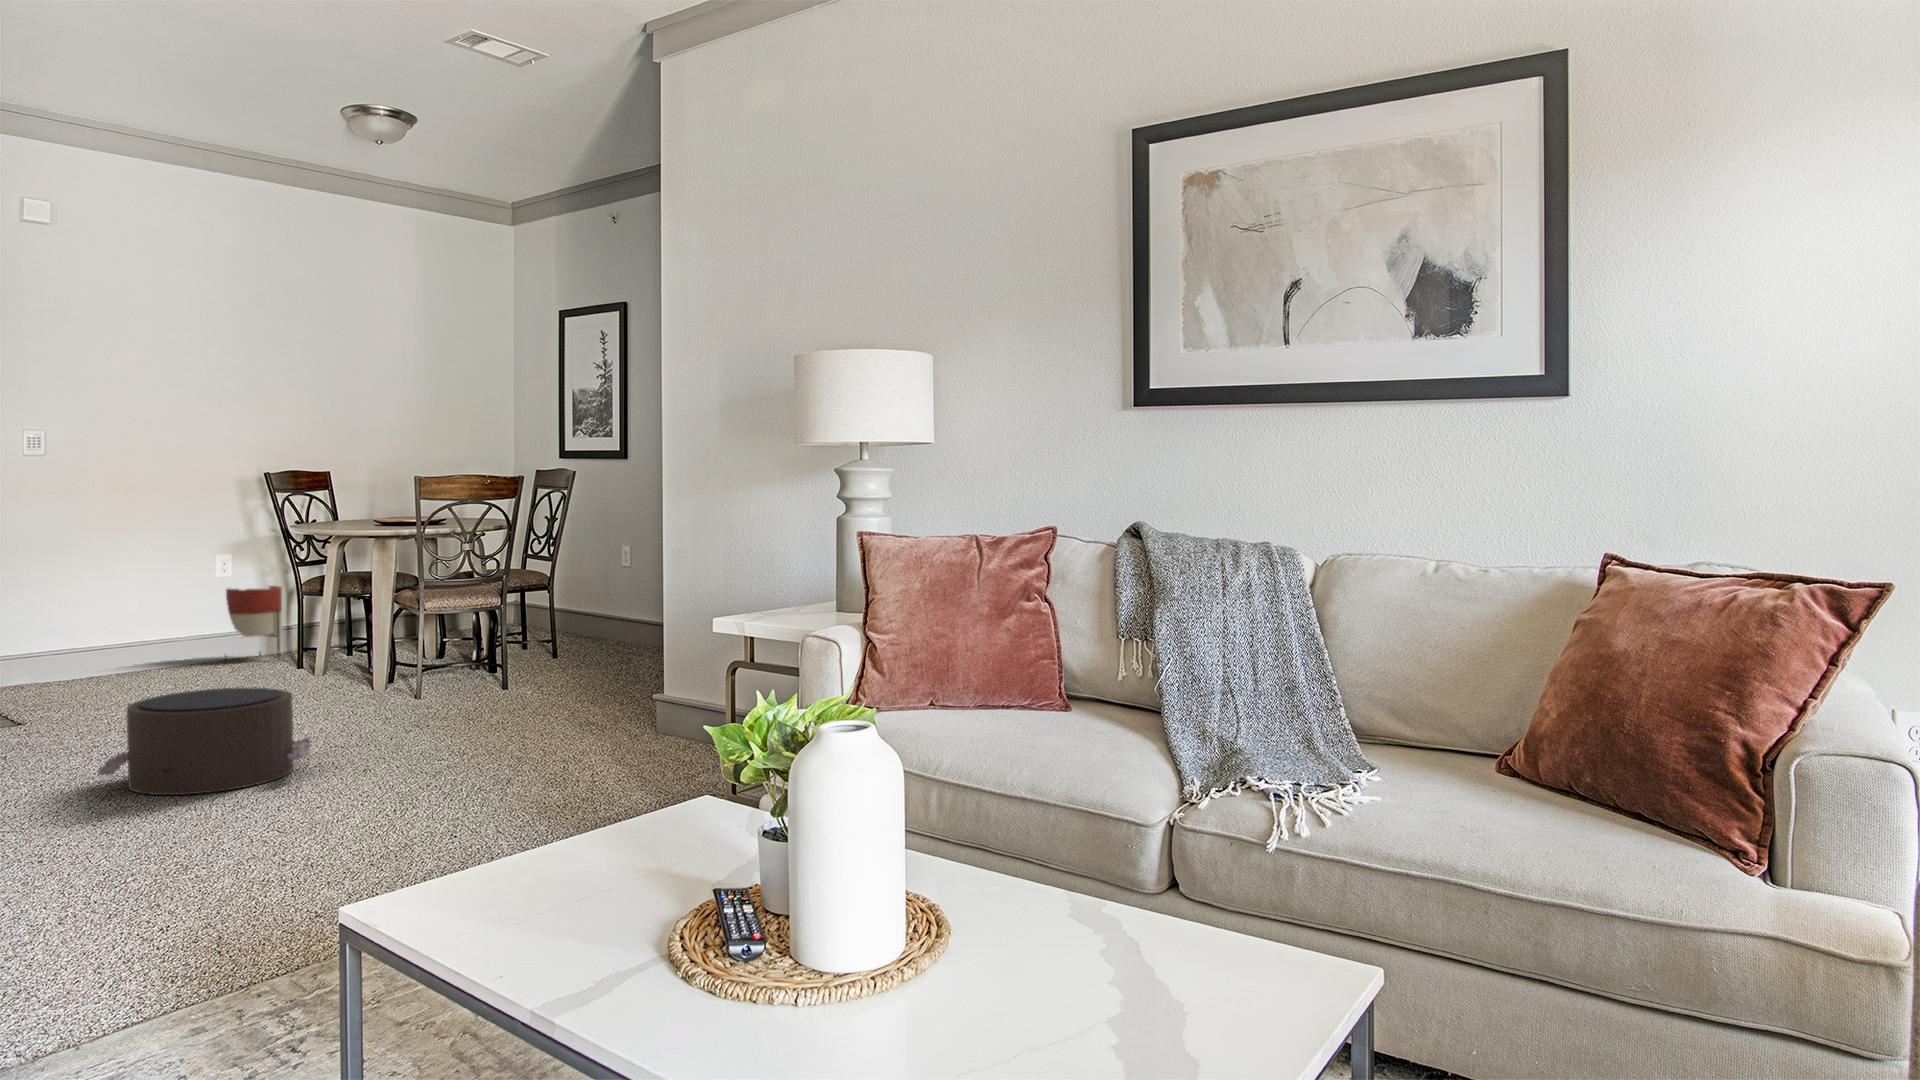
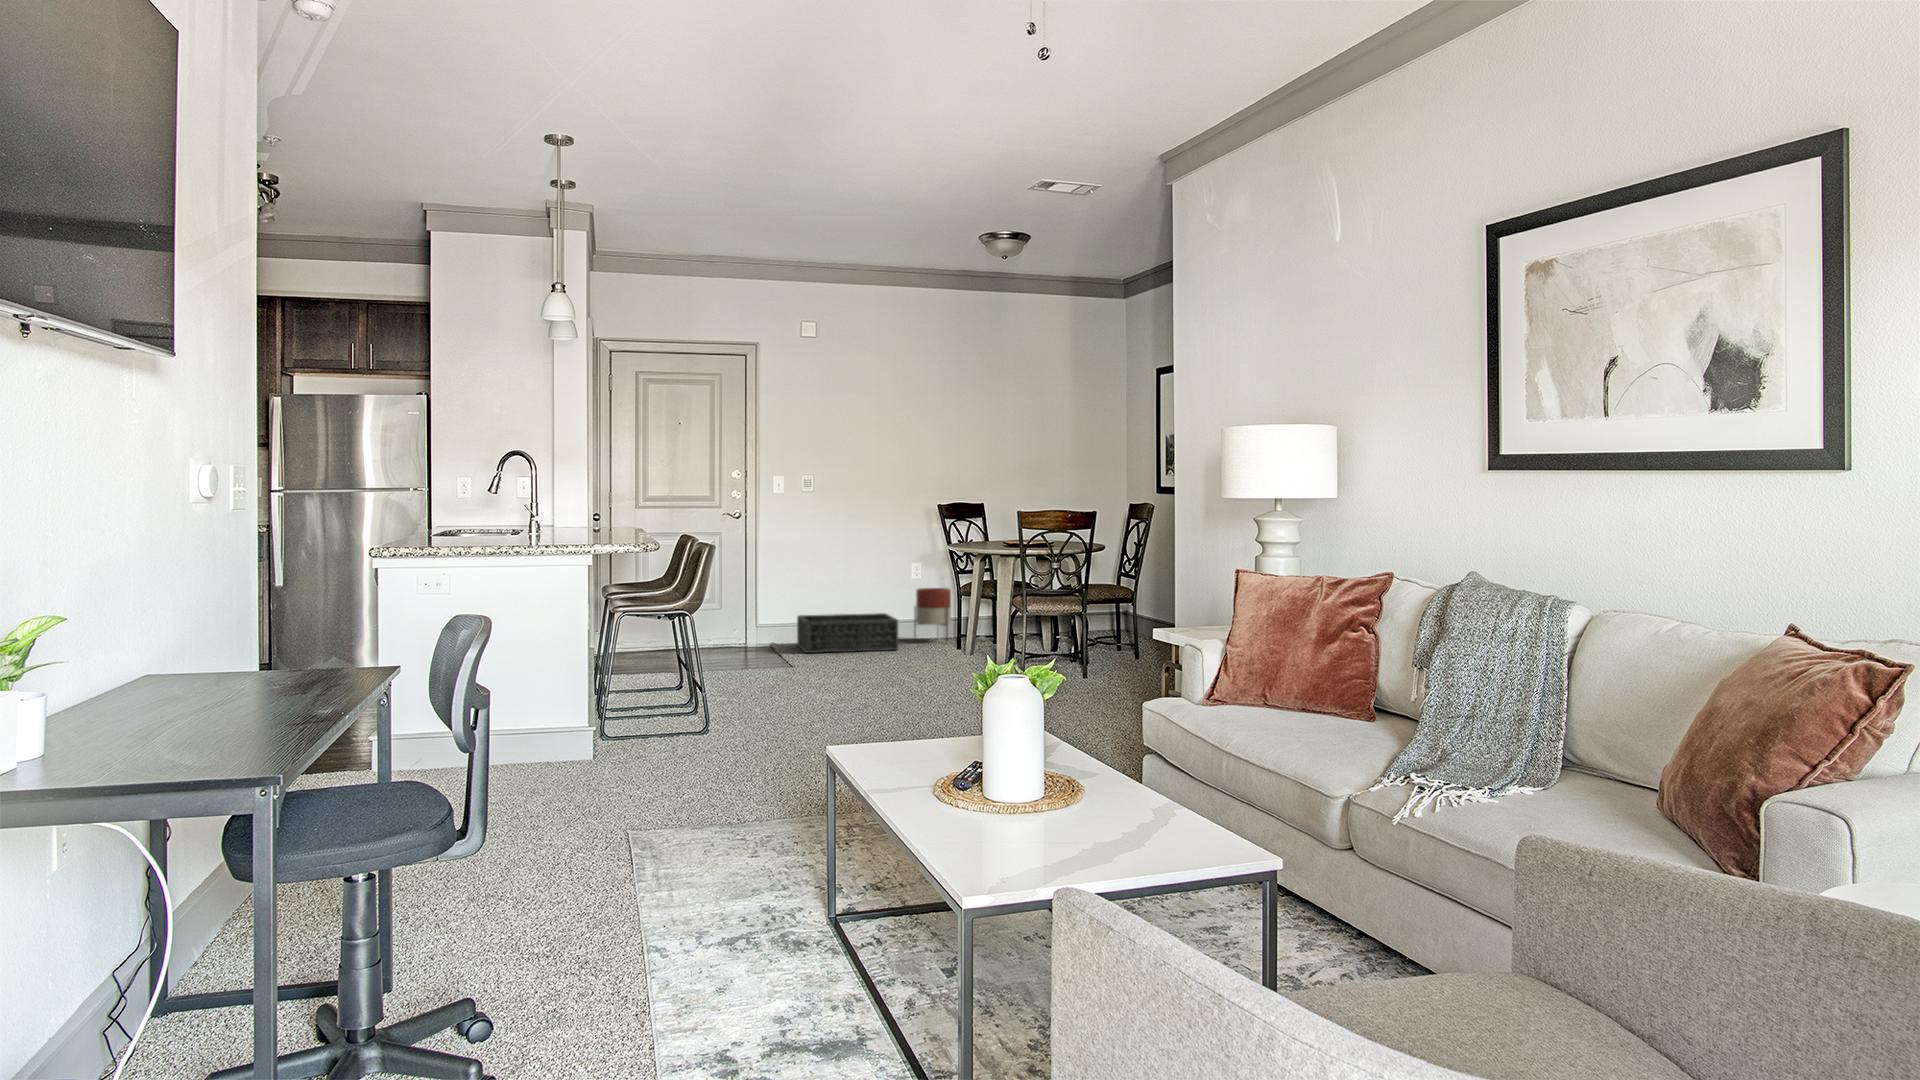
basket: none [14,625,204,693] -> present [797,613,898,653]
pouf: present [98,688,311,795] -> none [810,657,927,722]

